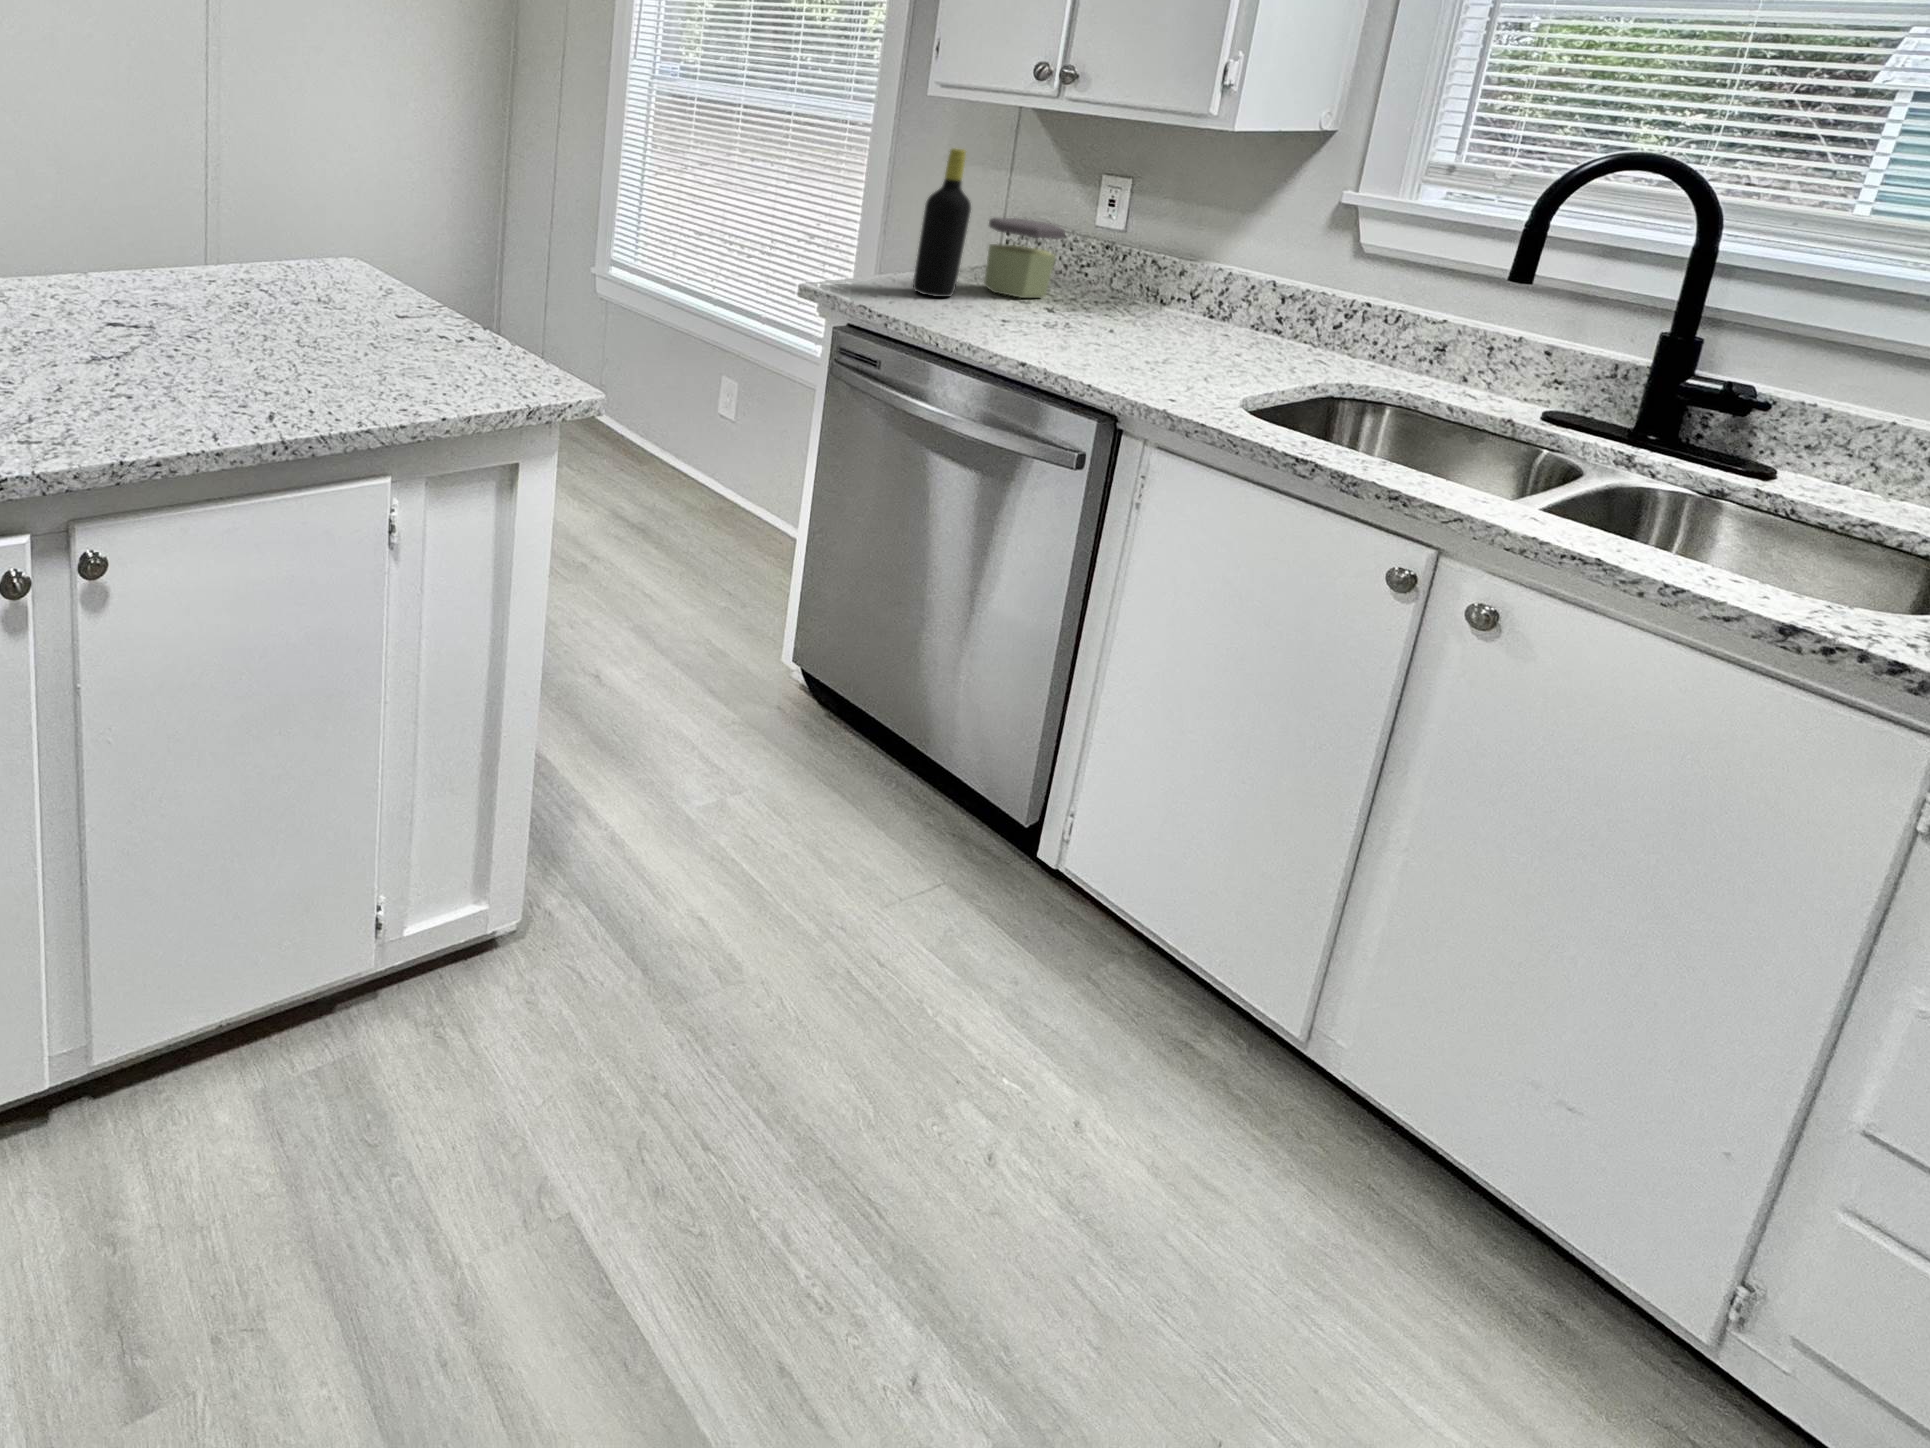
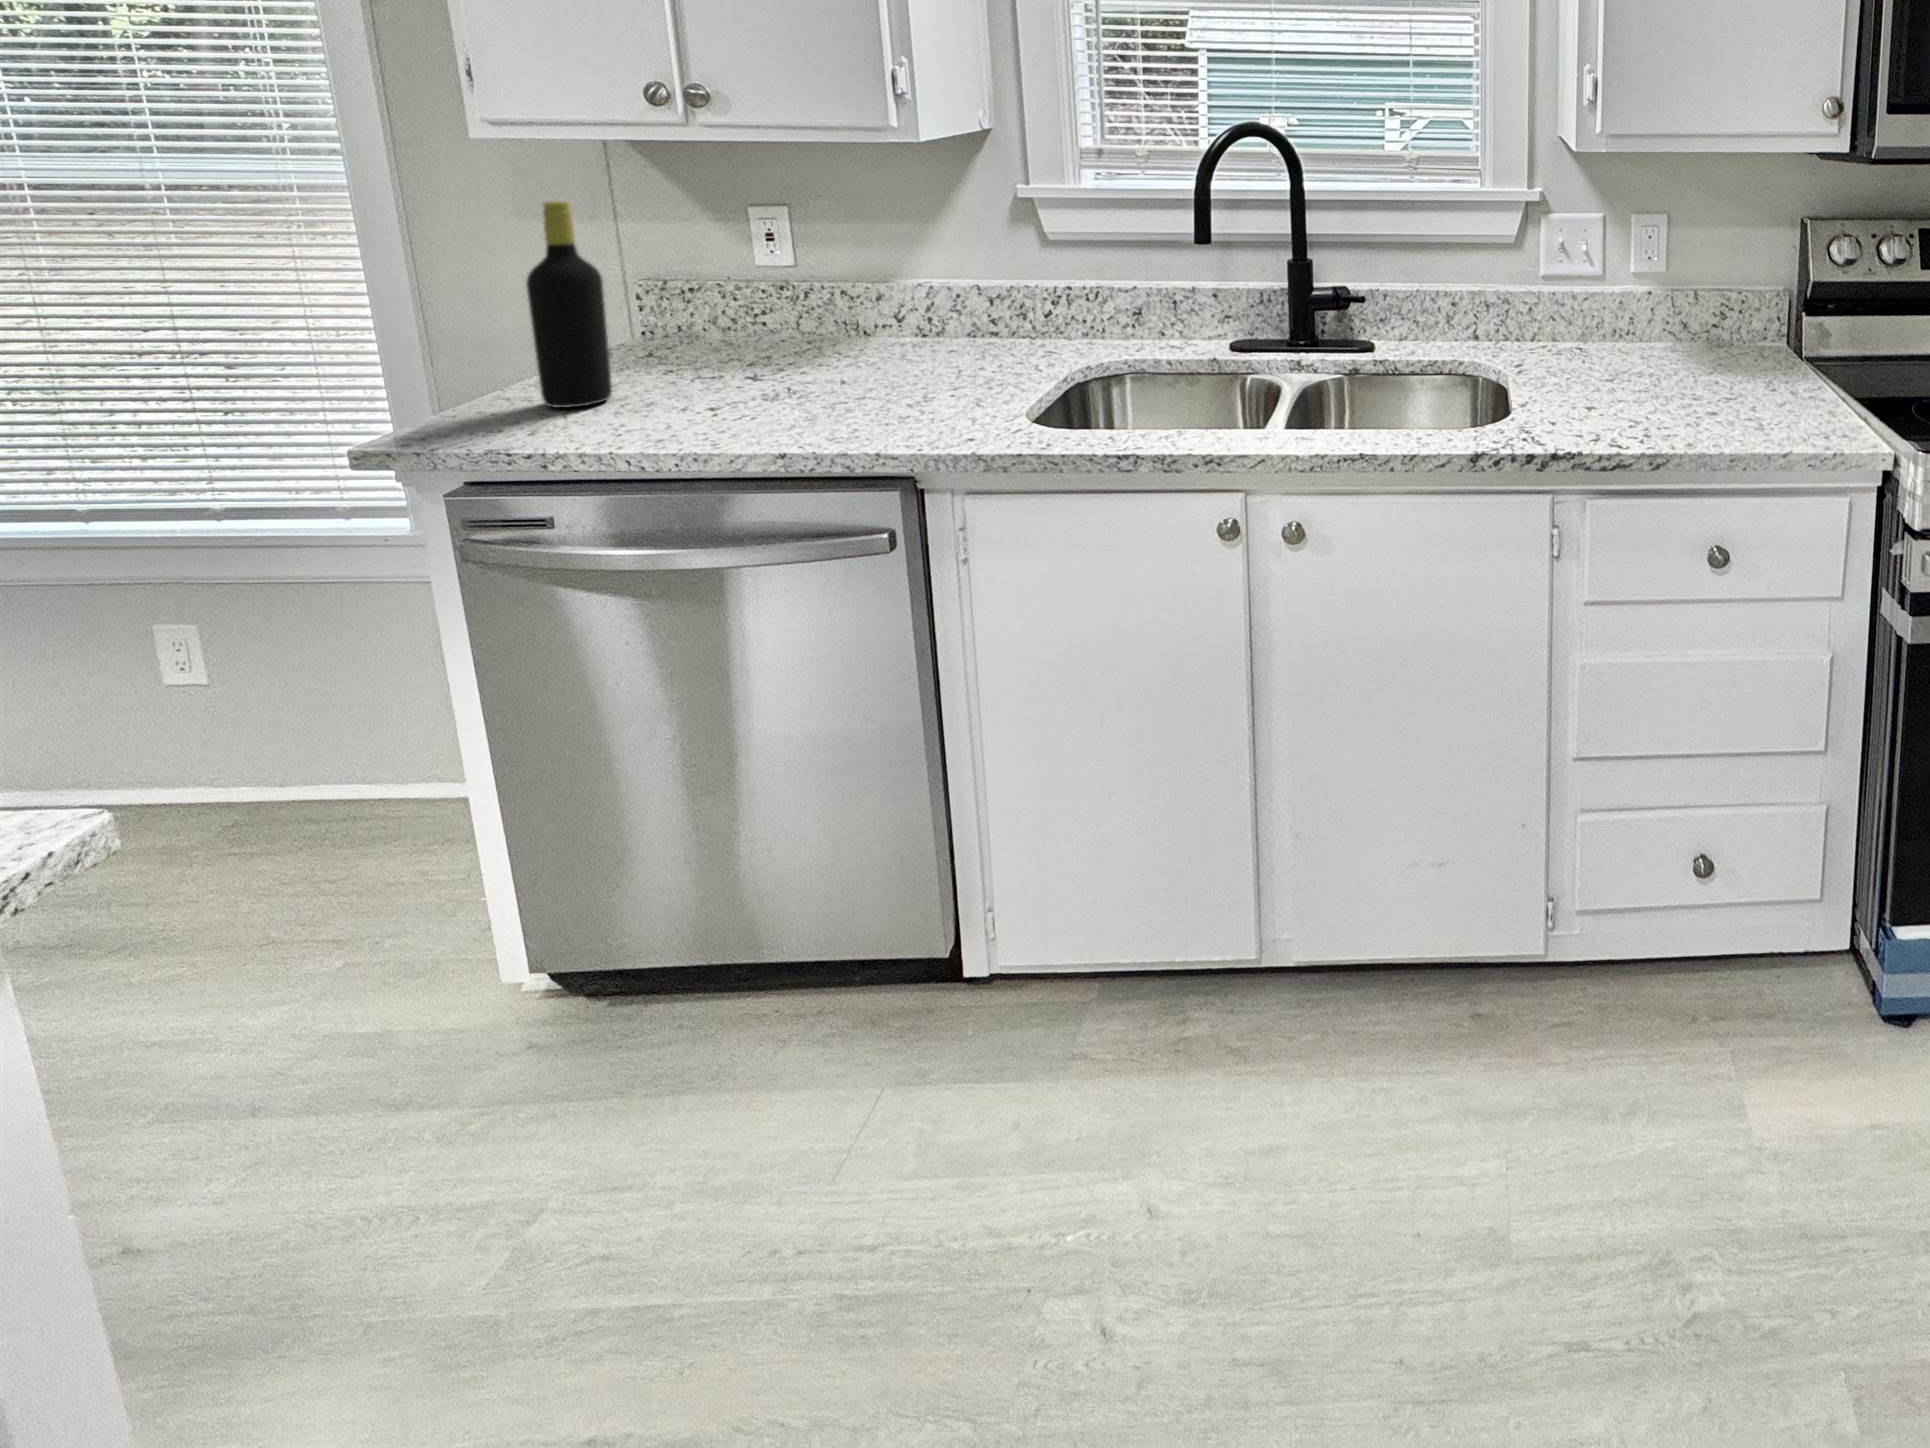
jar: present [984,218,1065,298] -> none [623,274,736,377]

